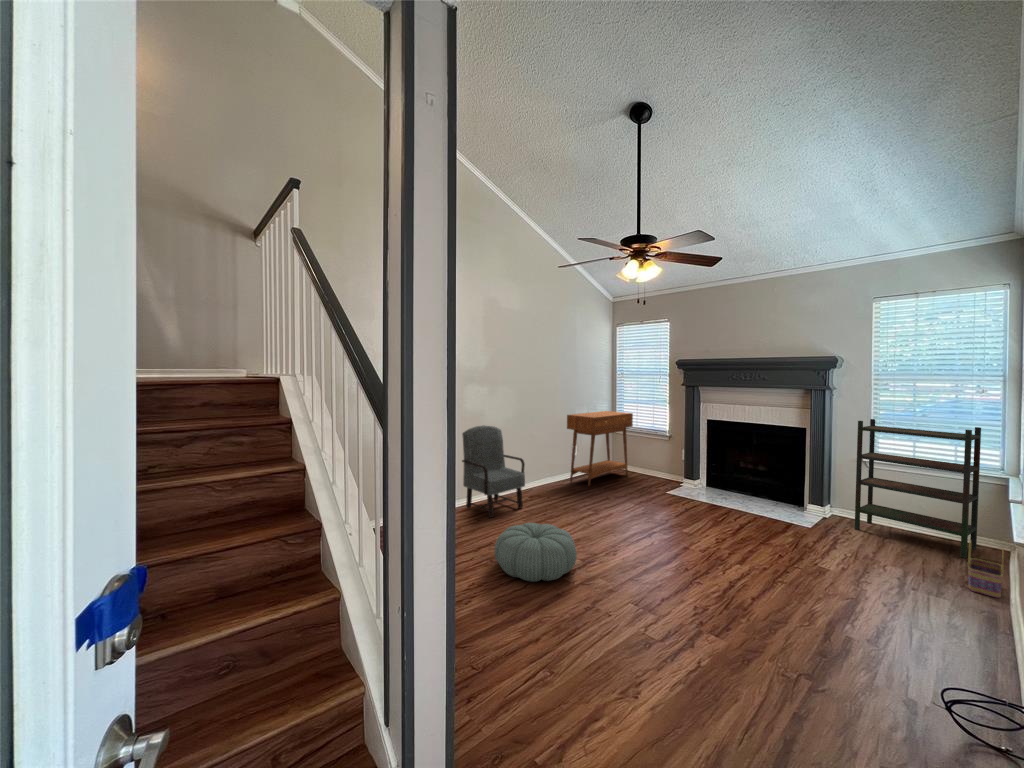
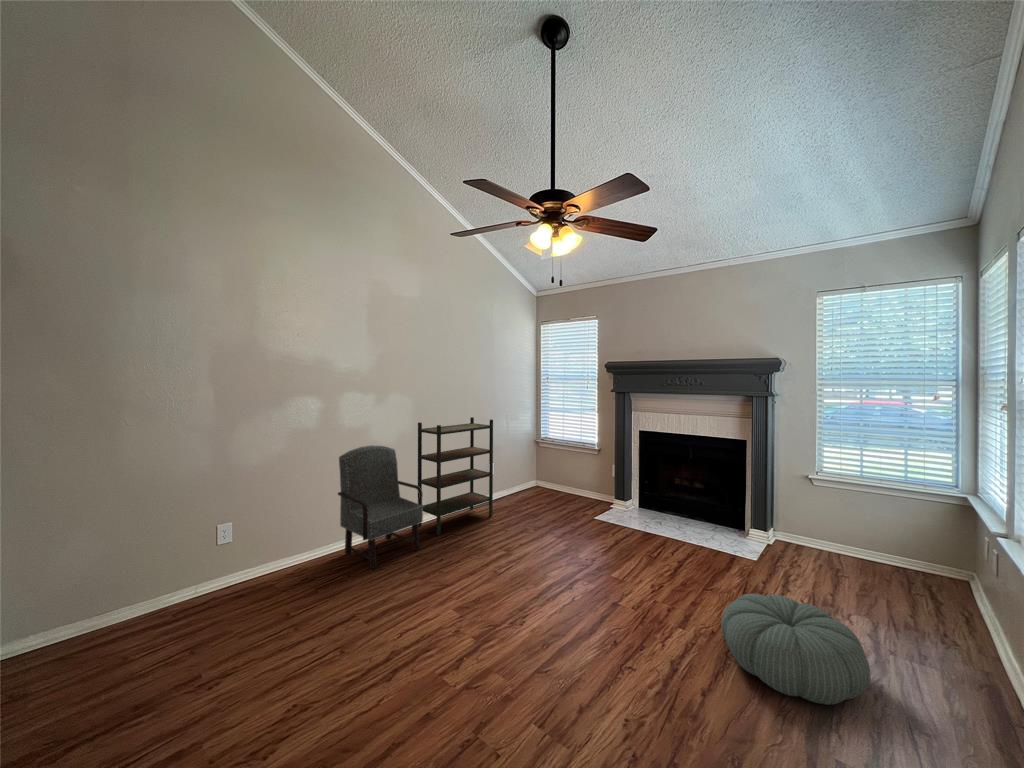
console table: present [567,411,633,486] -> none [483,420,559,511]
bookshelf: present [855,419,981,558] -> present [418,417,493,535]
pouf: present [494,523,577,582] -> present [721,594,871,705]
basket: present [968,541,1004,598] -> none [945,585,993,661]

